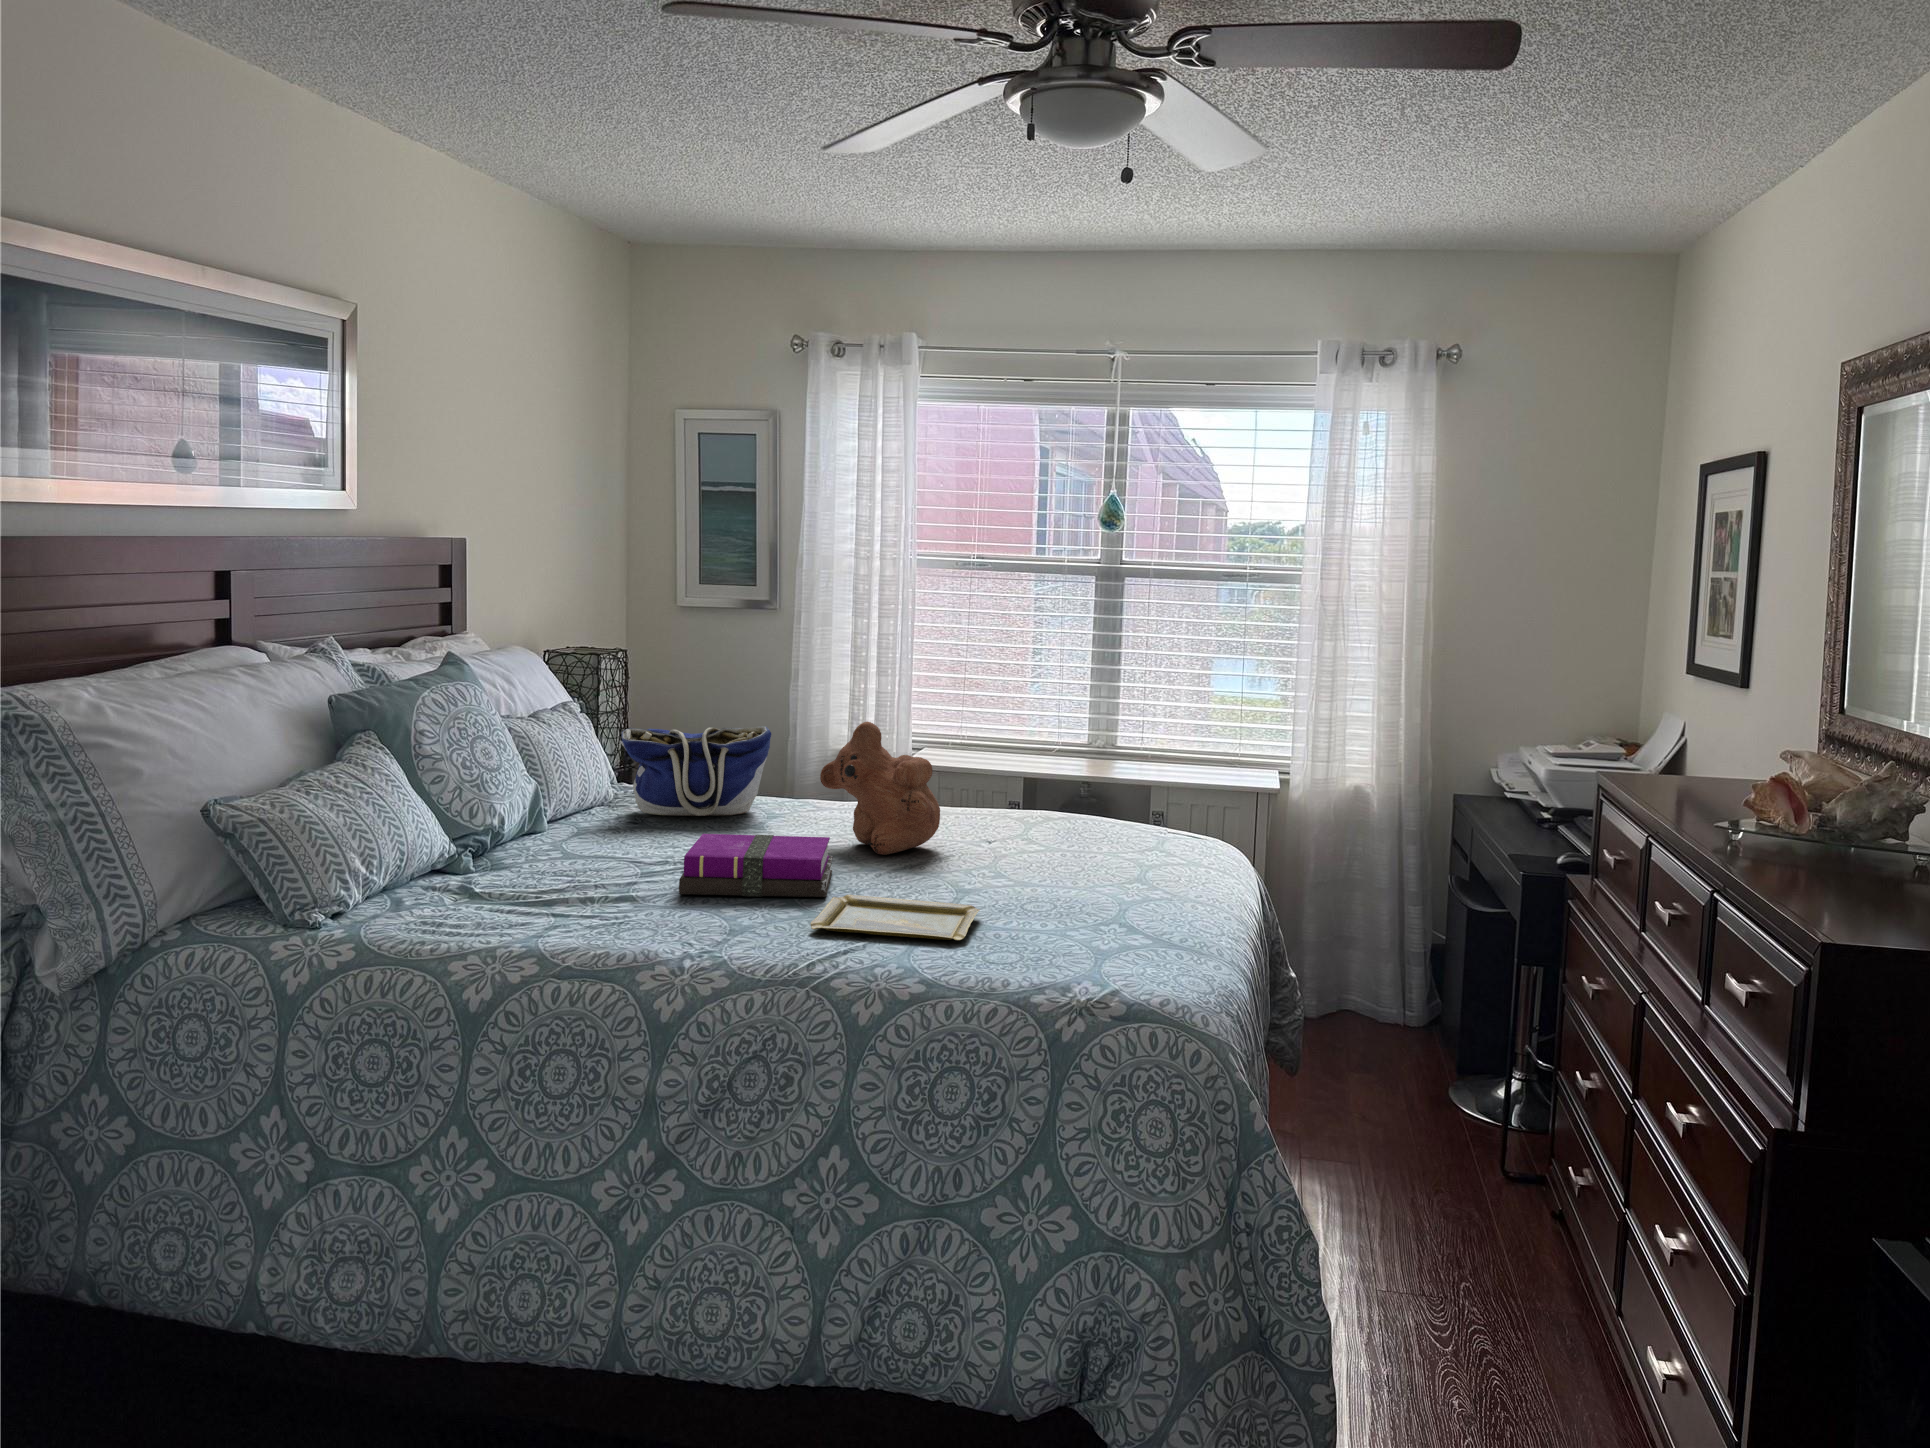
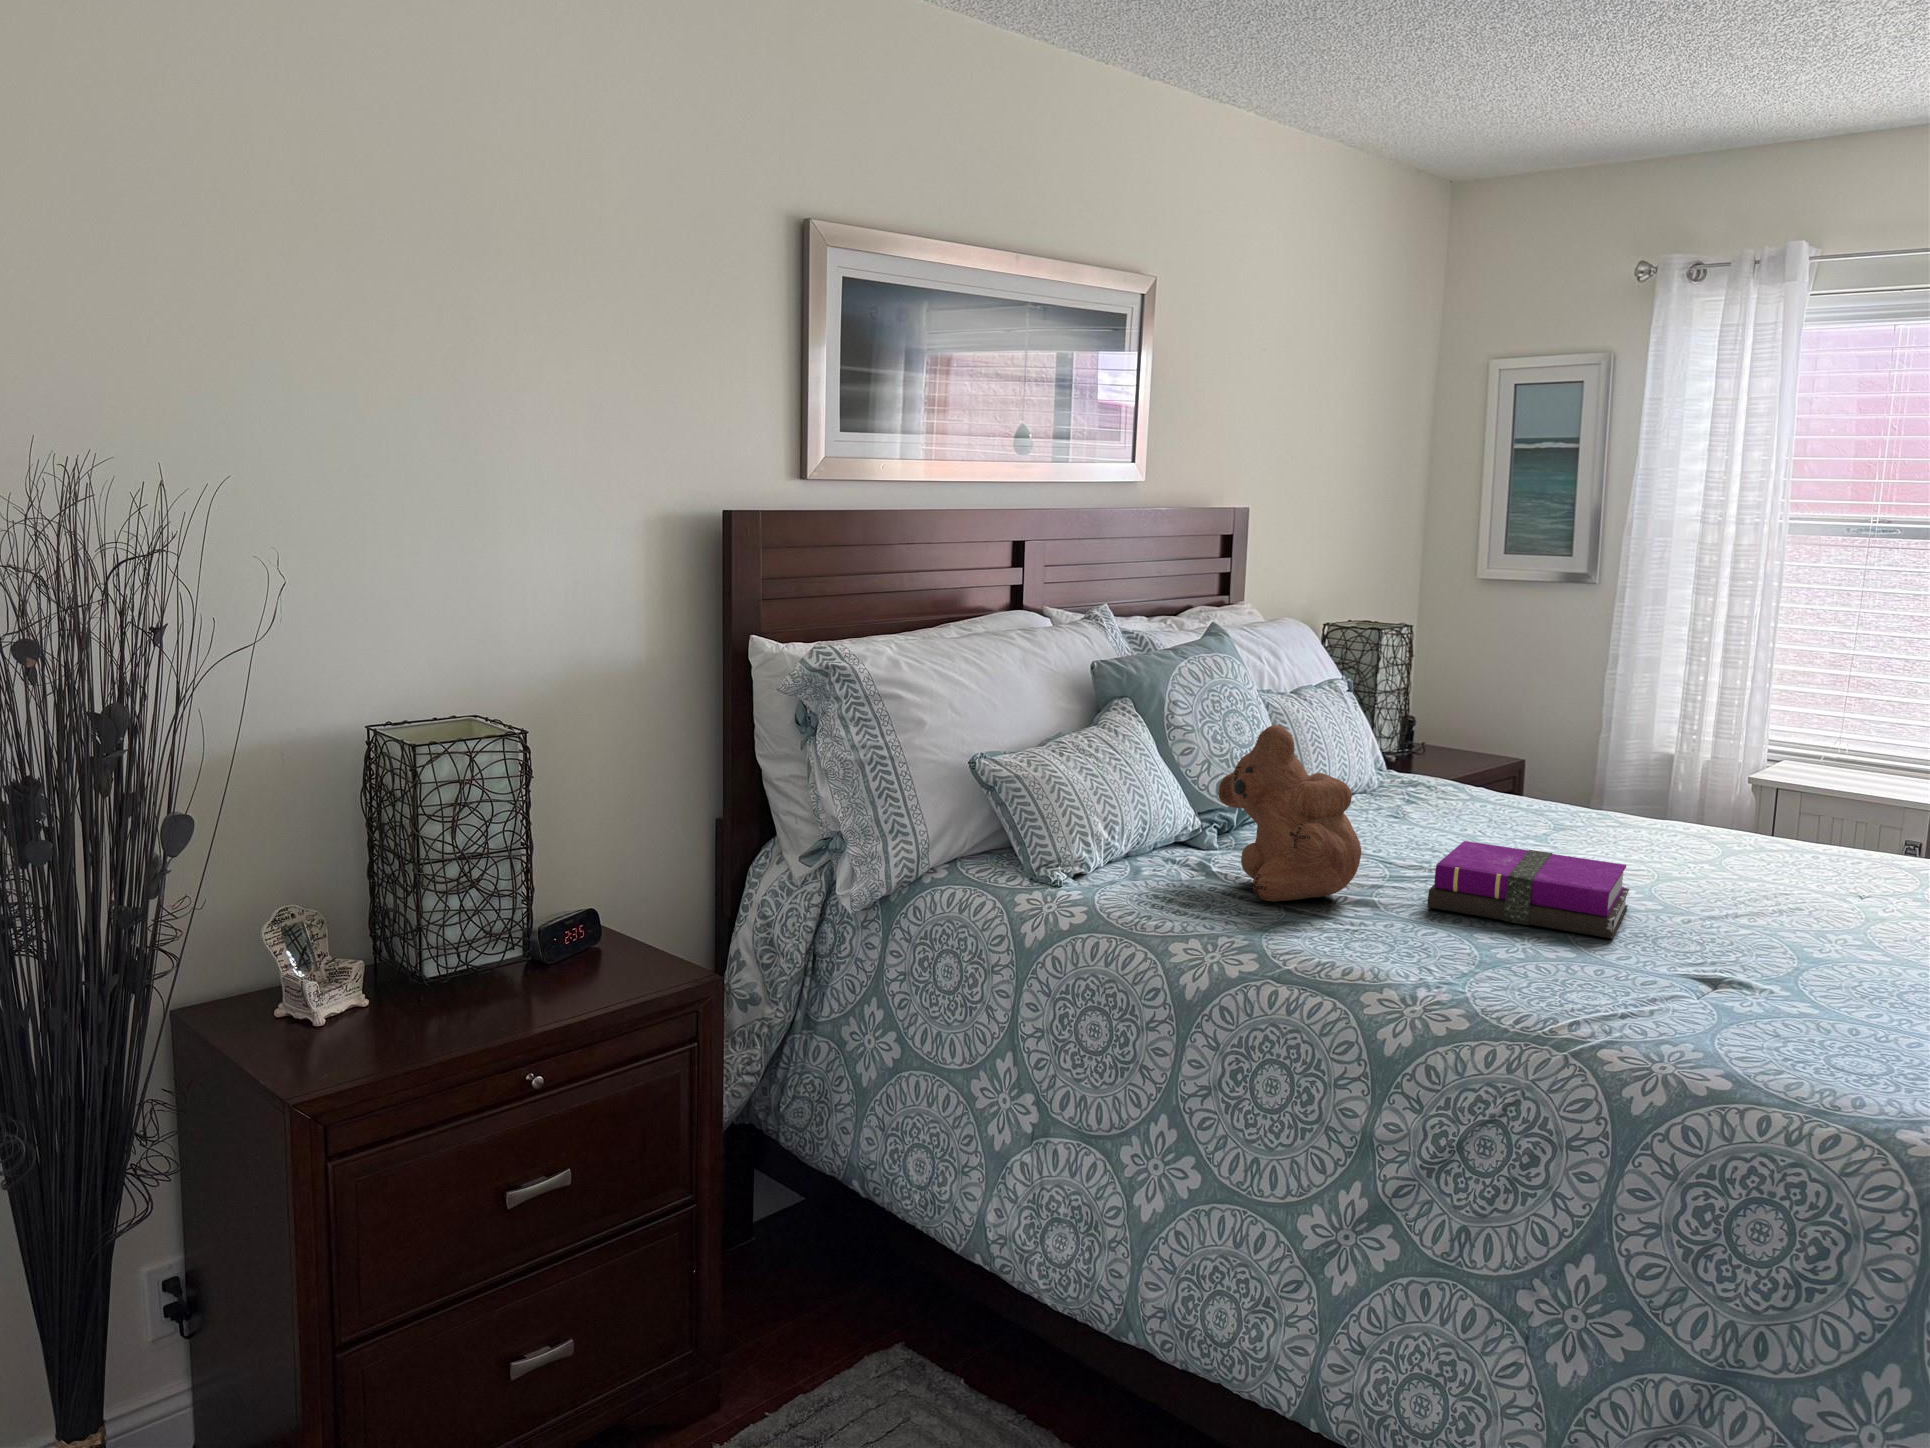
teddy bear: present [820,722,940,855] -> present [1219,725,1361,902]
tote bag: present [620,726,771,816] -> none [1383,712,1566,821]
tray: present [810,895,980,940] -> none [1584,941,1837,1028]

